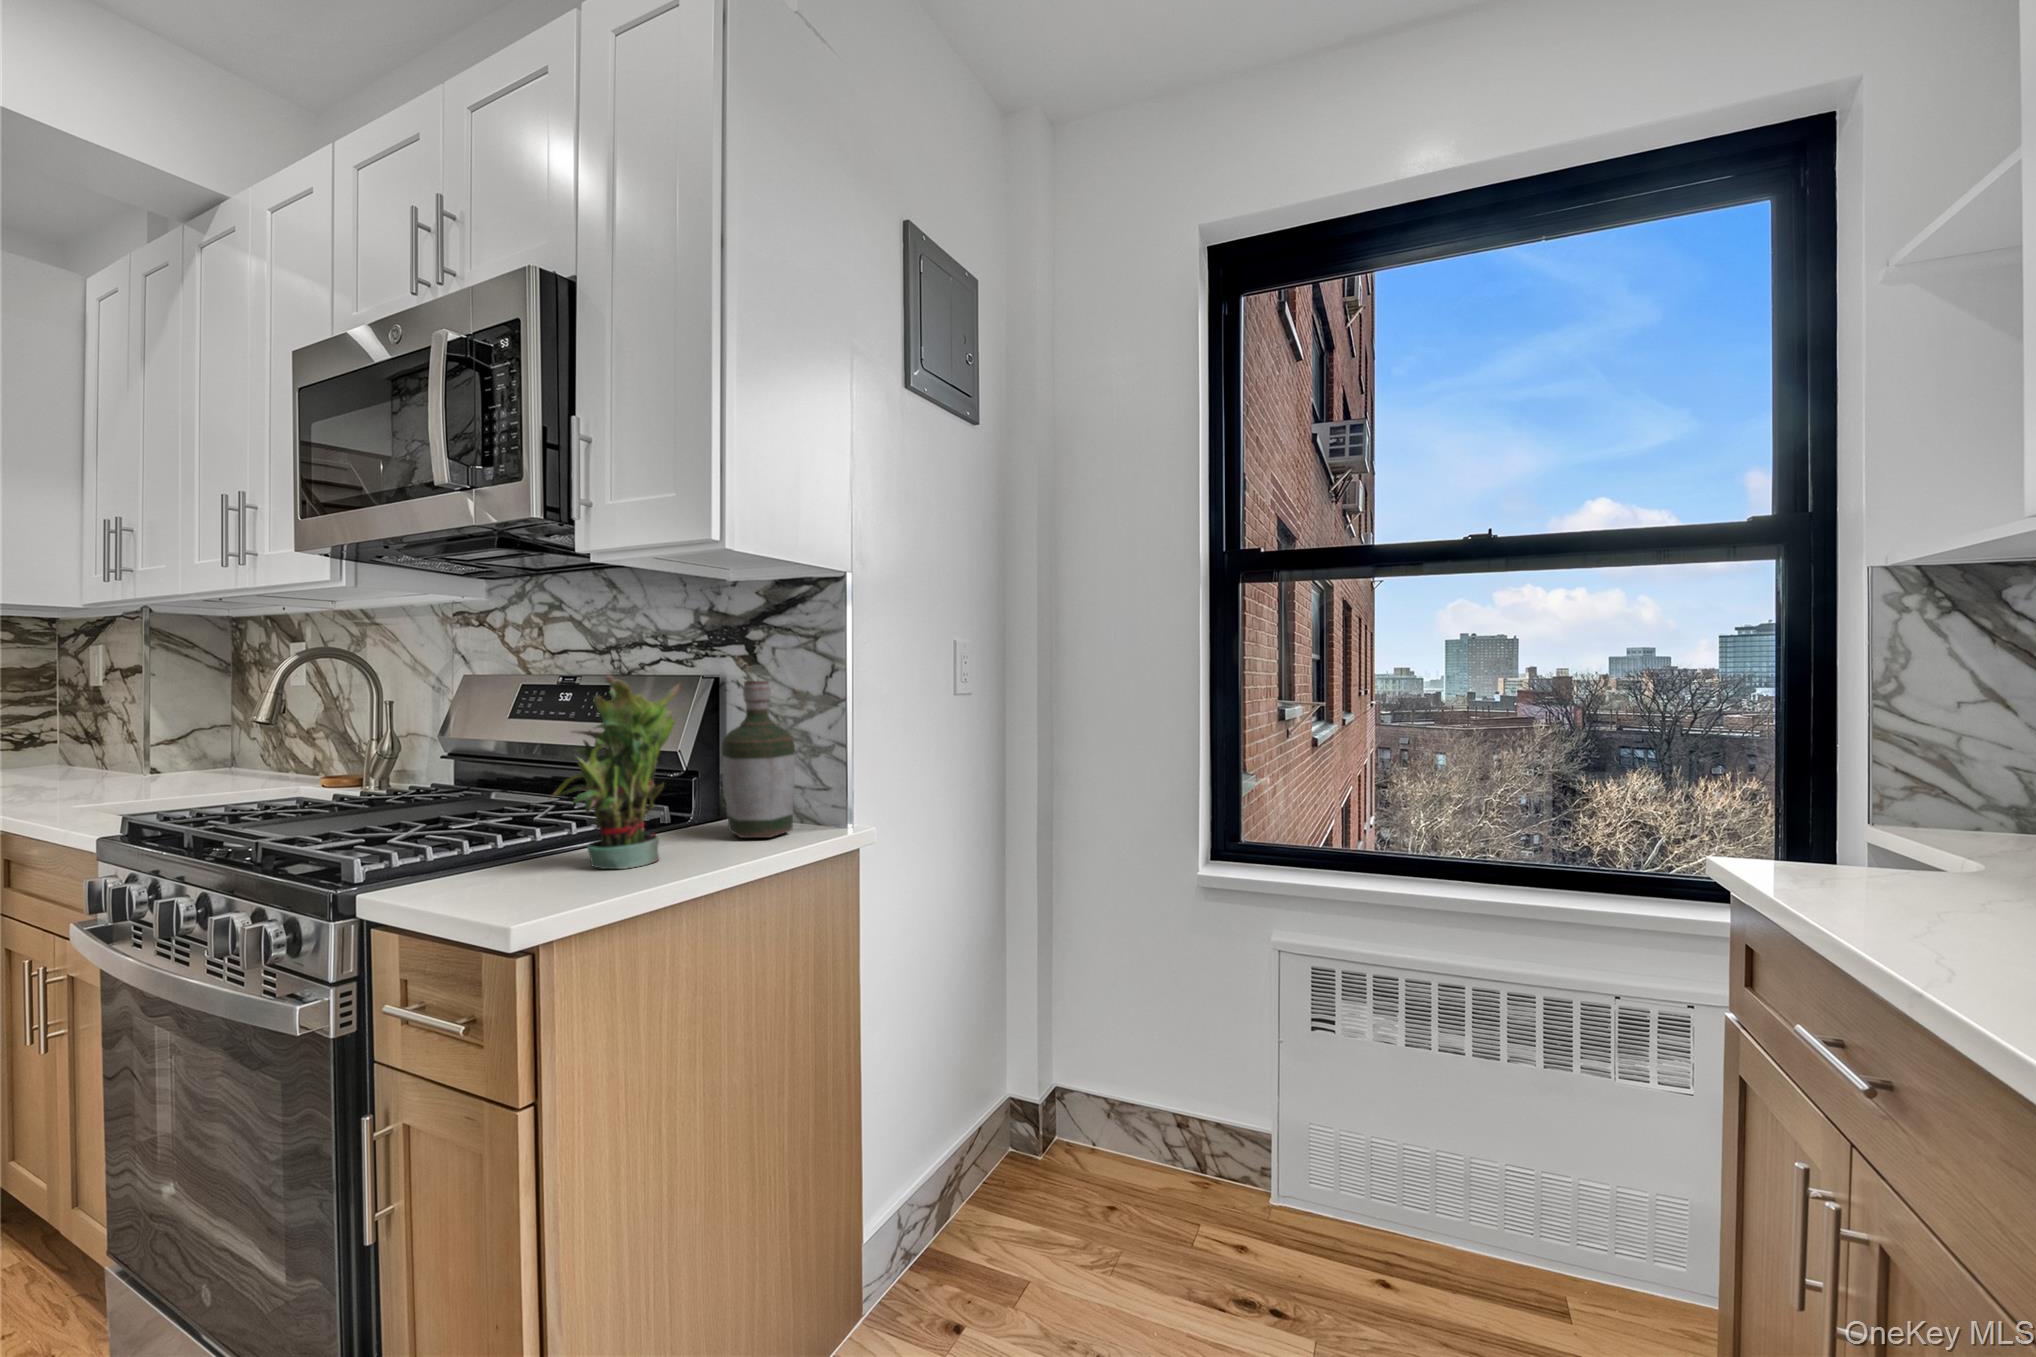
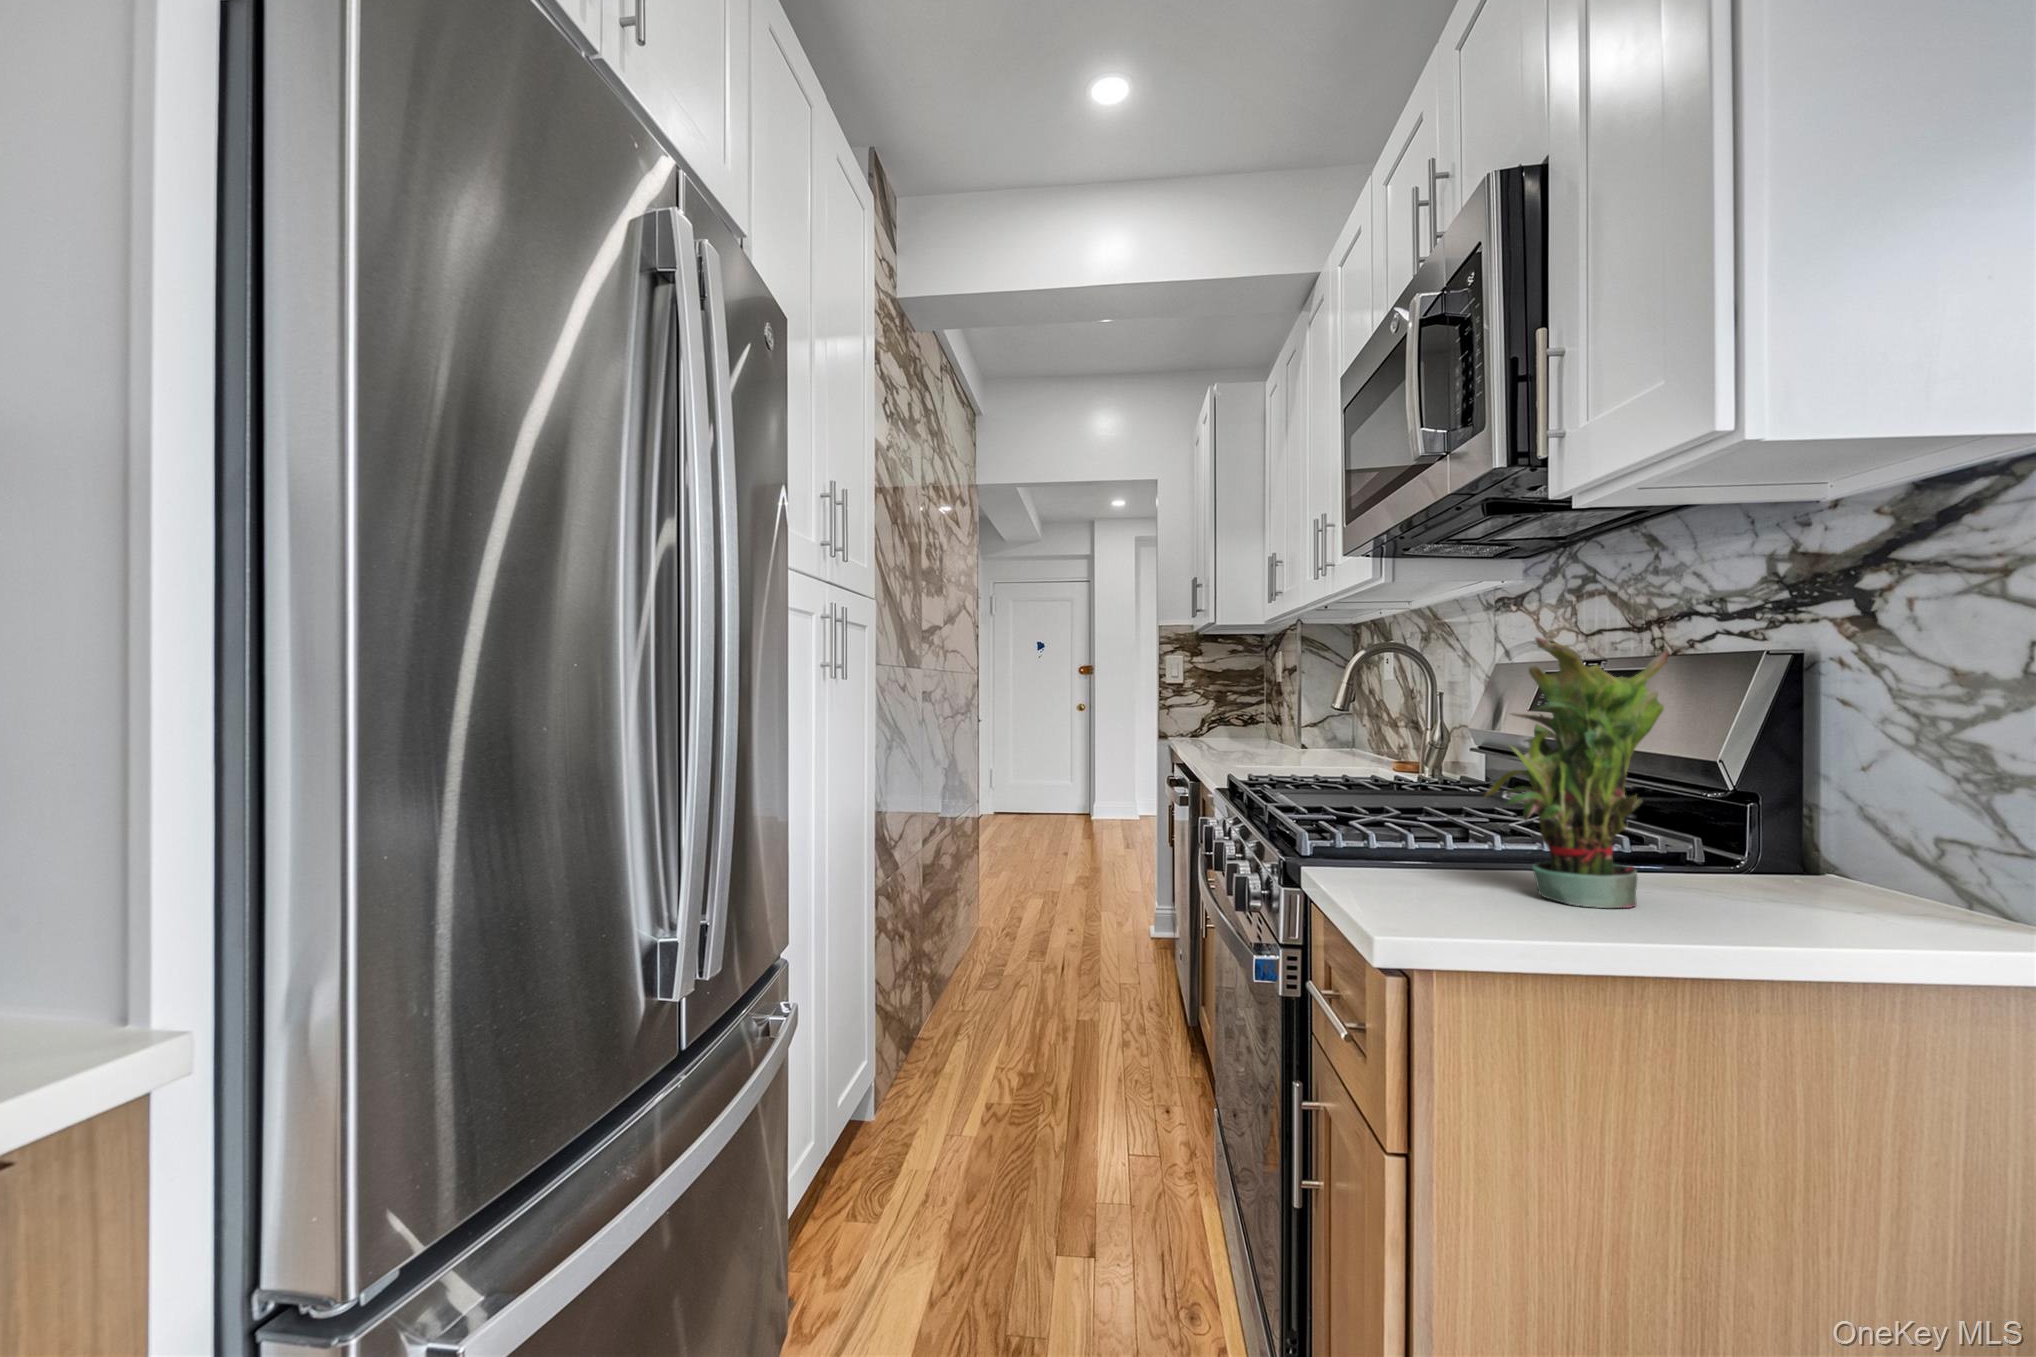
bottle: present [722,681,795,838] -> none [1776,651,1926,919]

